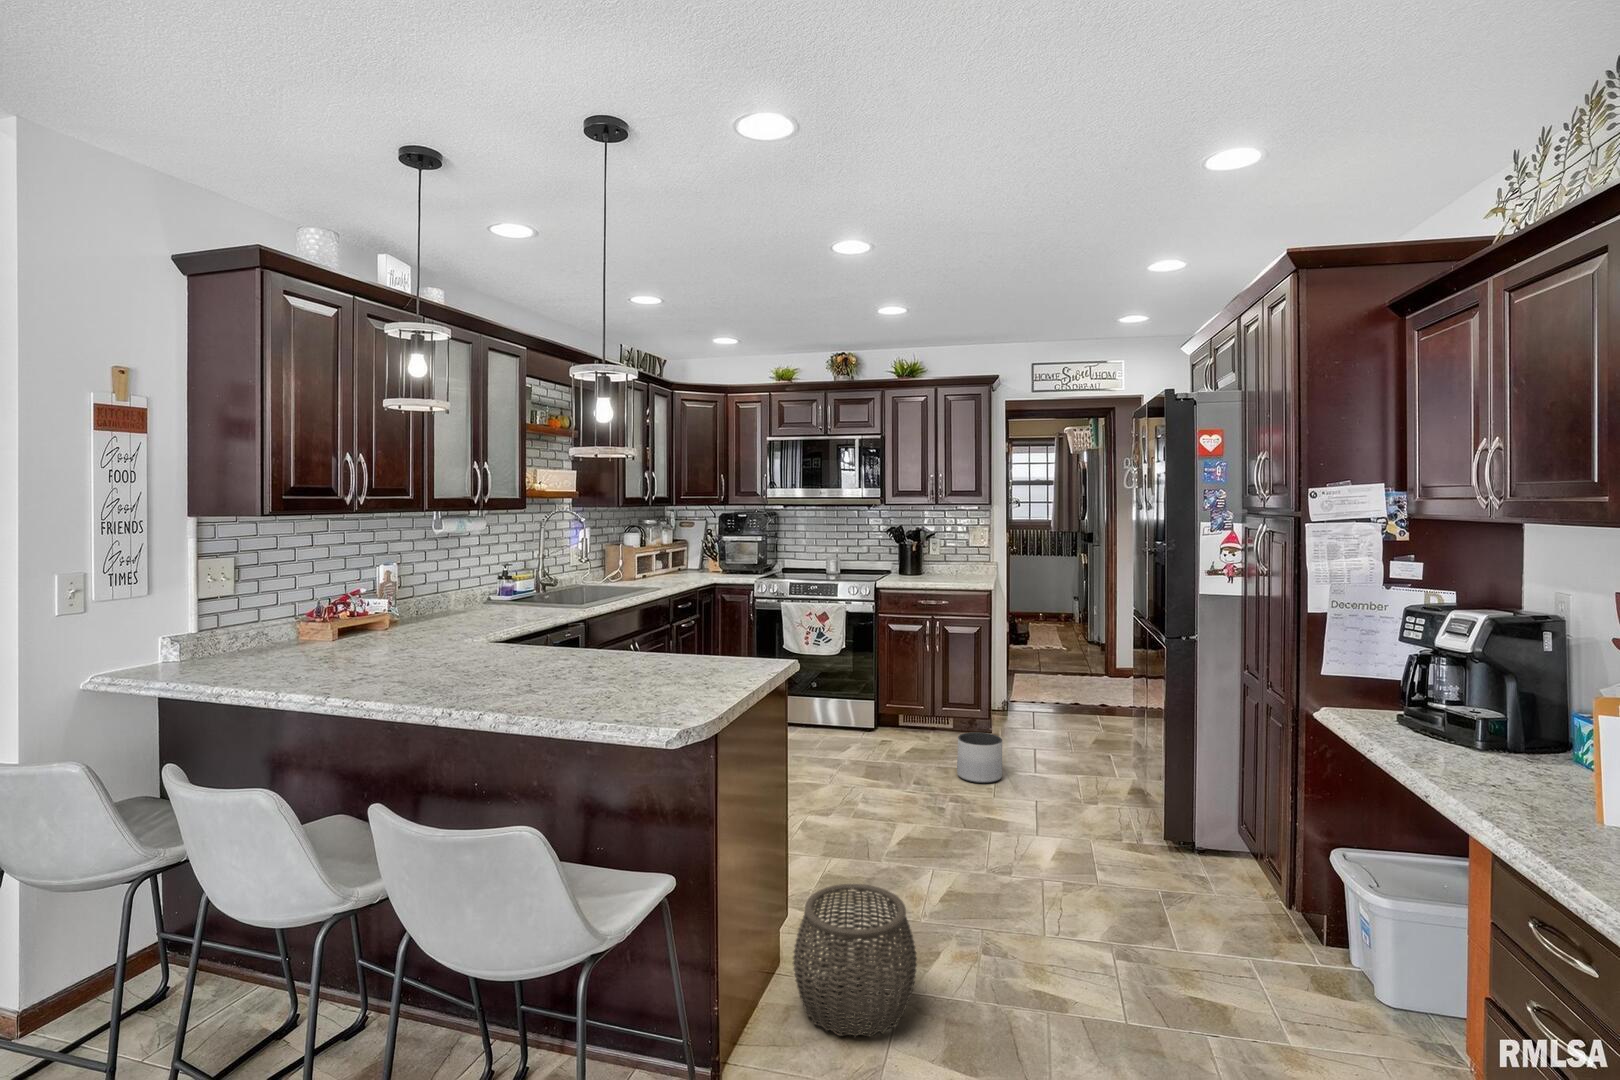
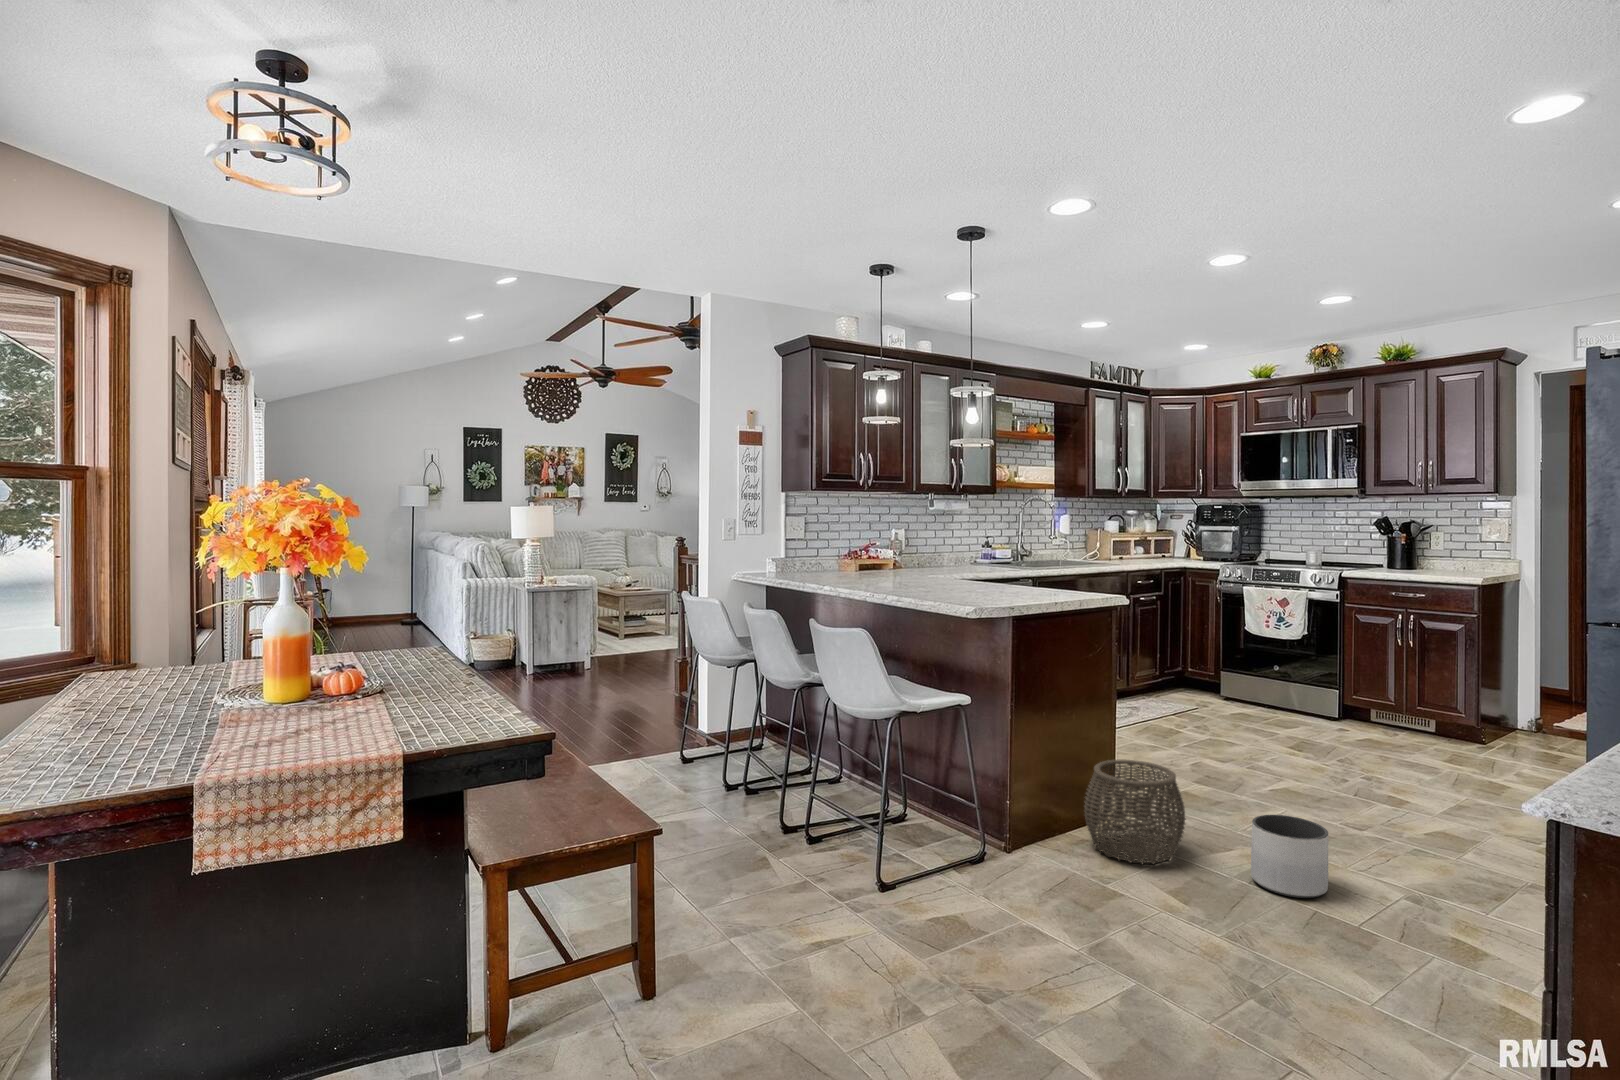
planter: present [957,732,1002,783] -> present [1251,815,1328,898]

